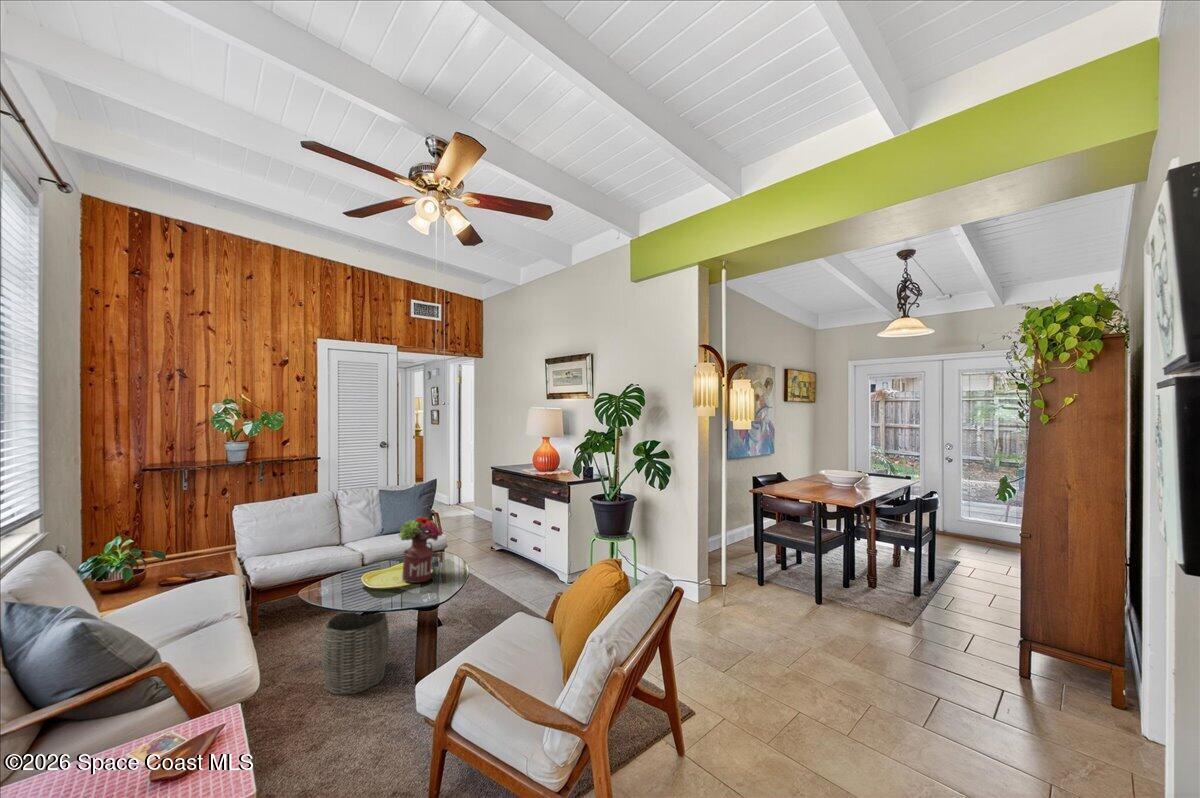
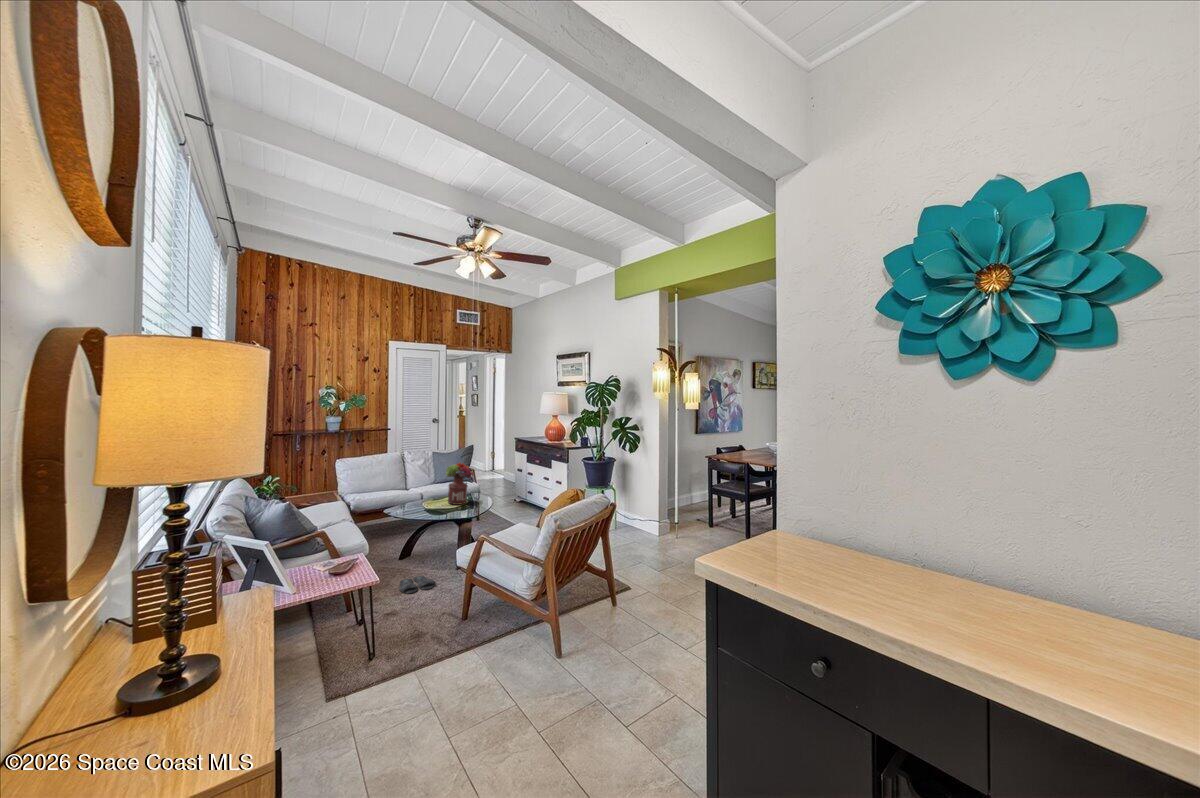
woven basket: present [321,613,389,695] -> none [398,521,439,570]
slippers: none [318,710,381,757] -> present [399,576,434,594]

